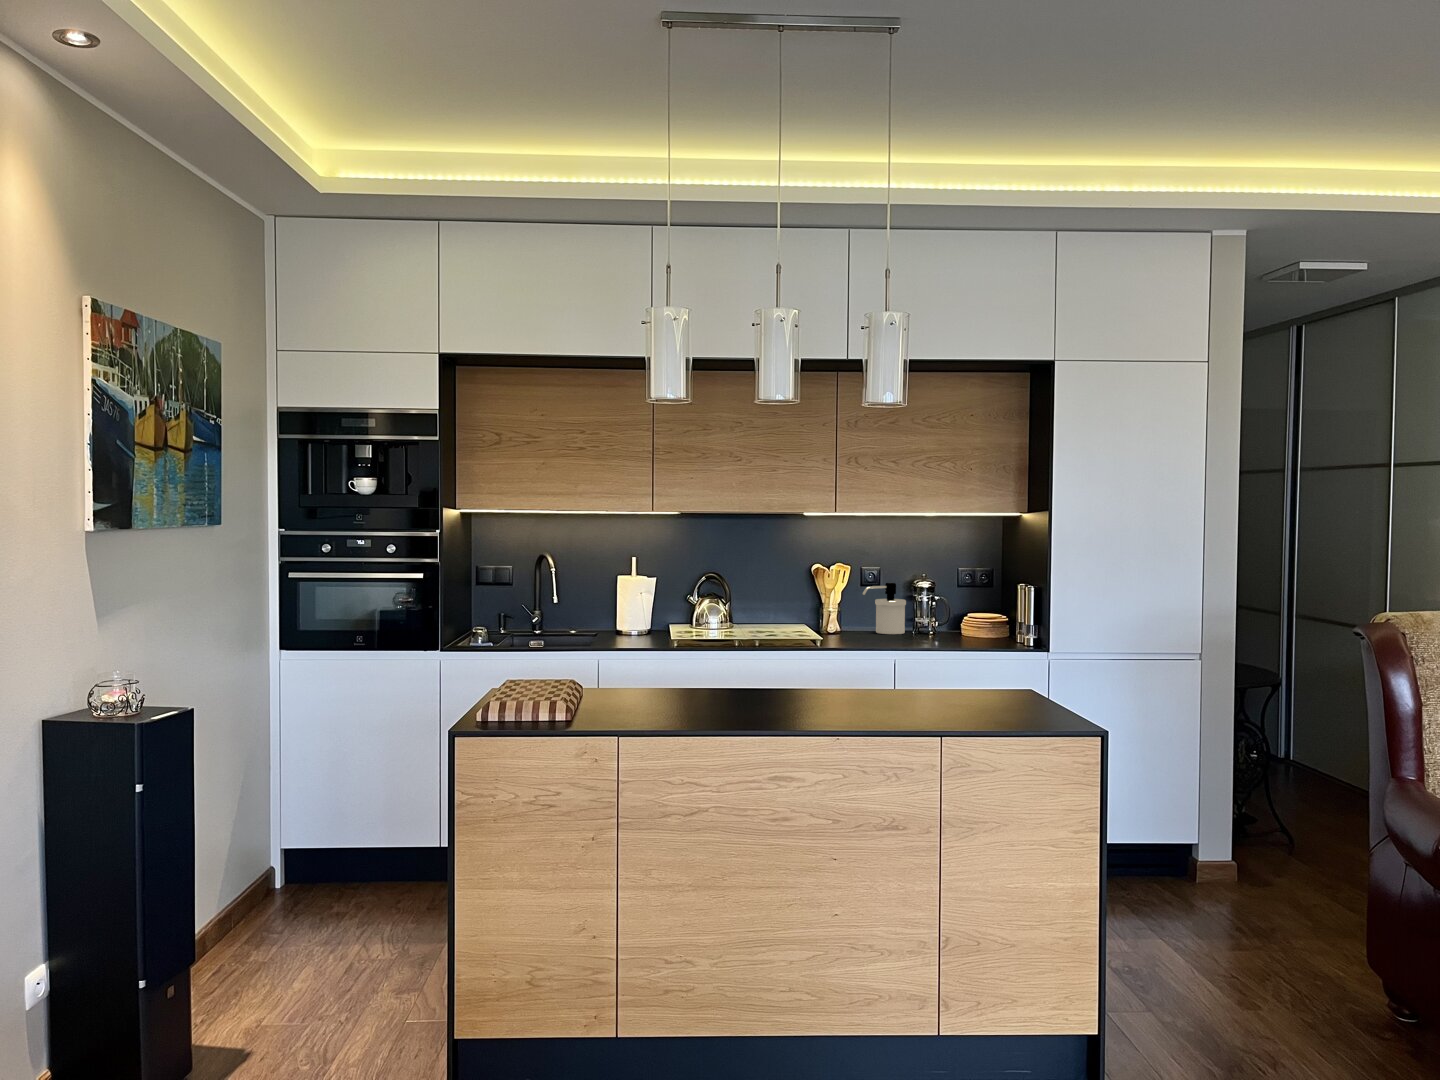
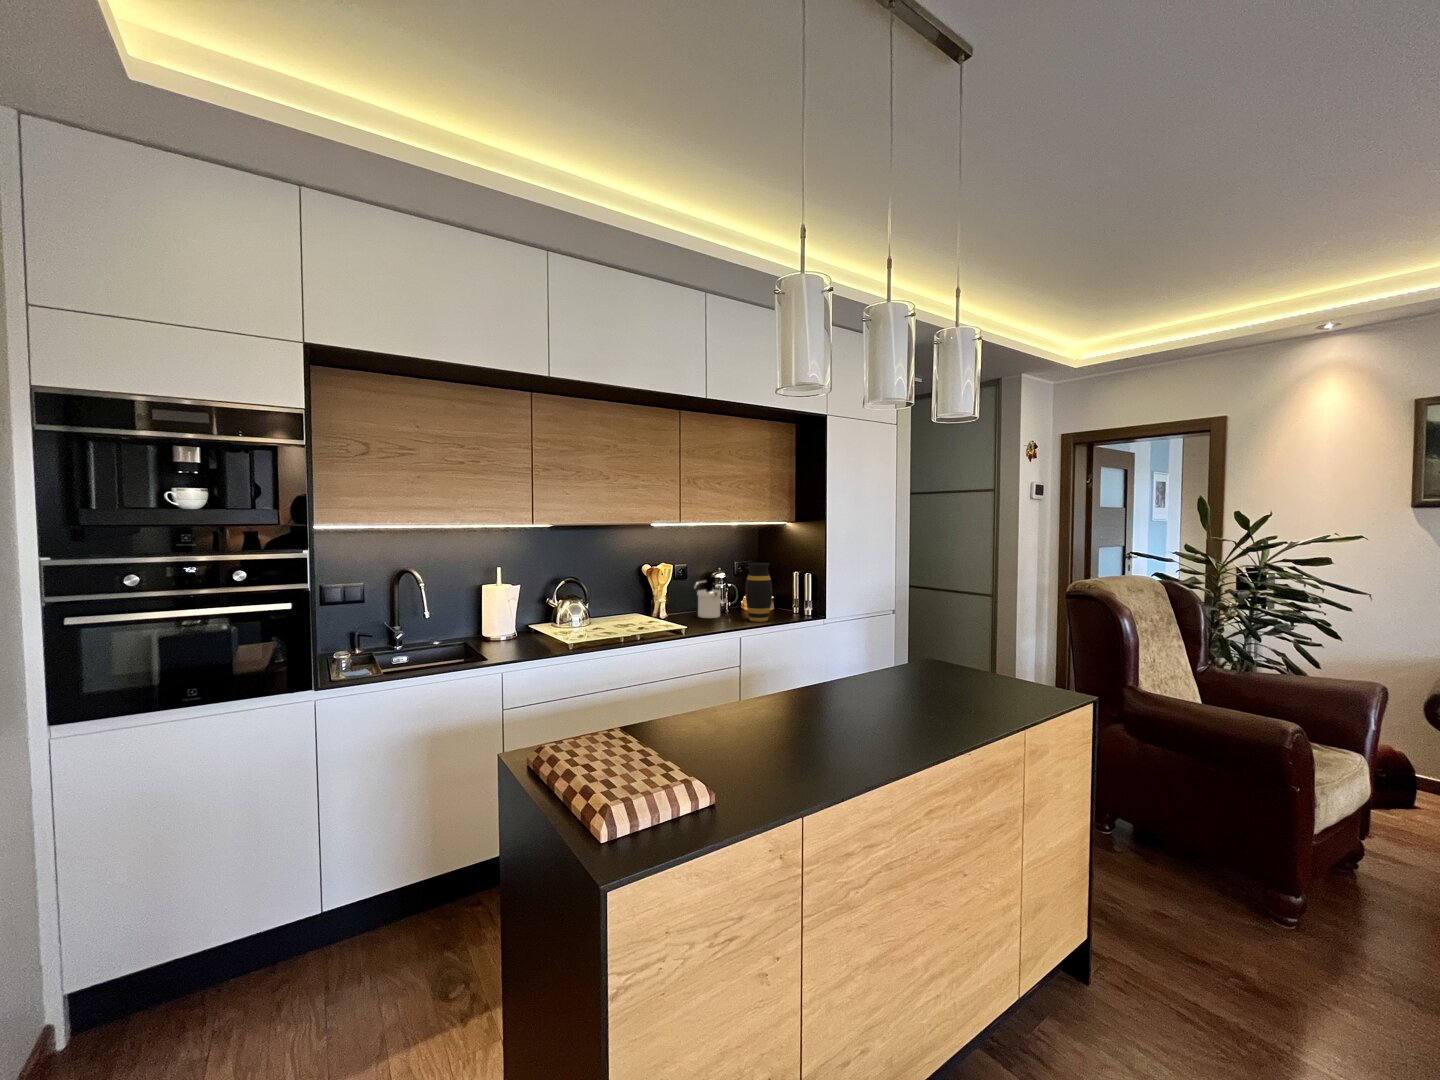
vase: none [920,565,956,640] -> present [745,563,772,622]

